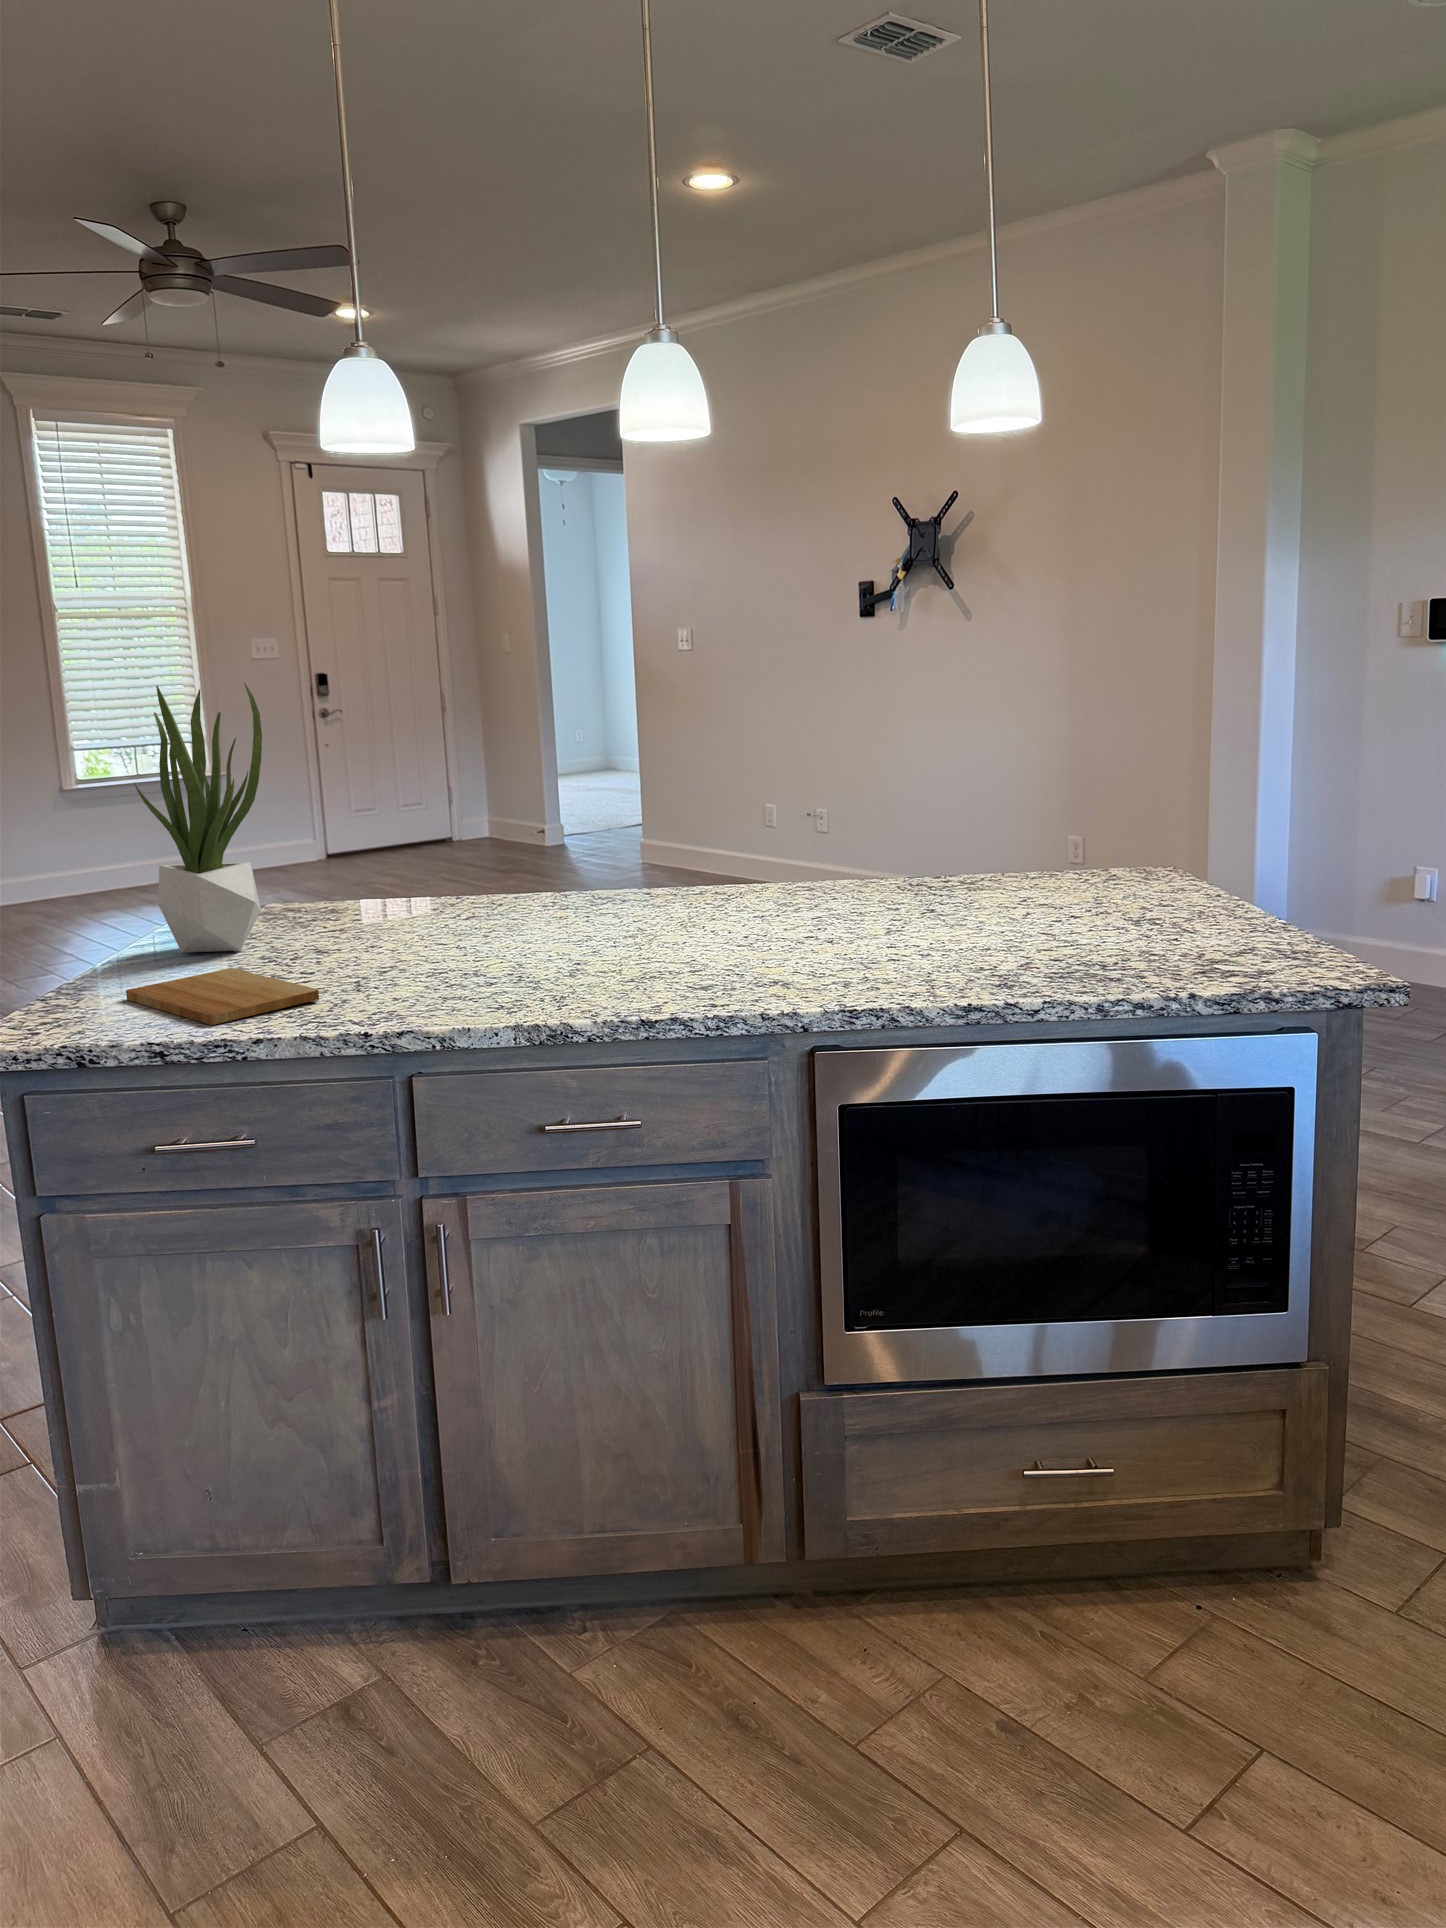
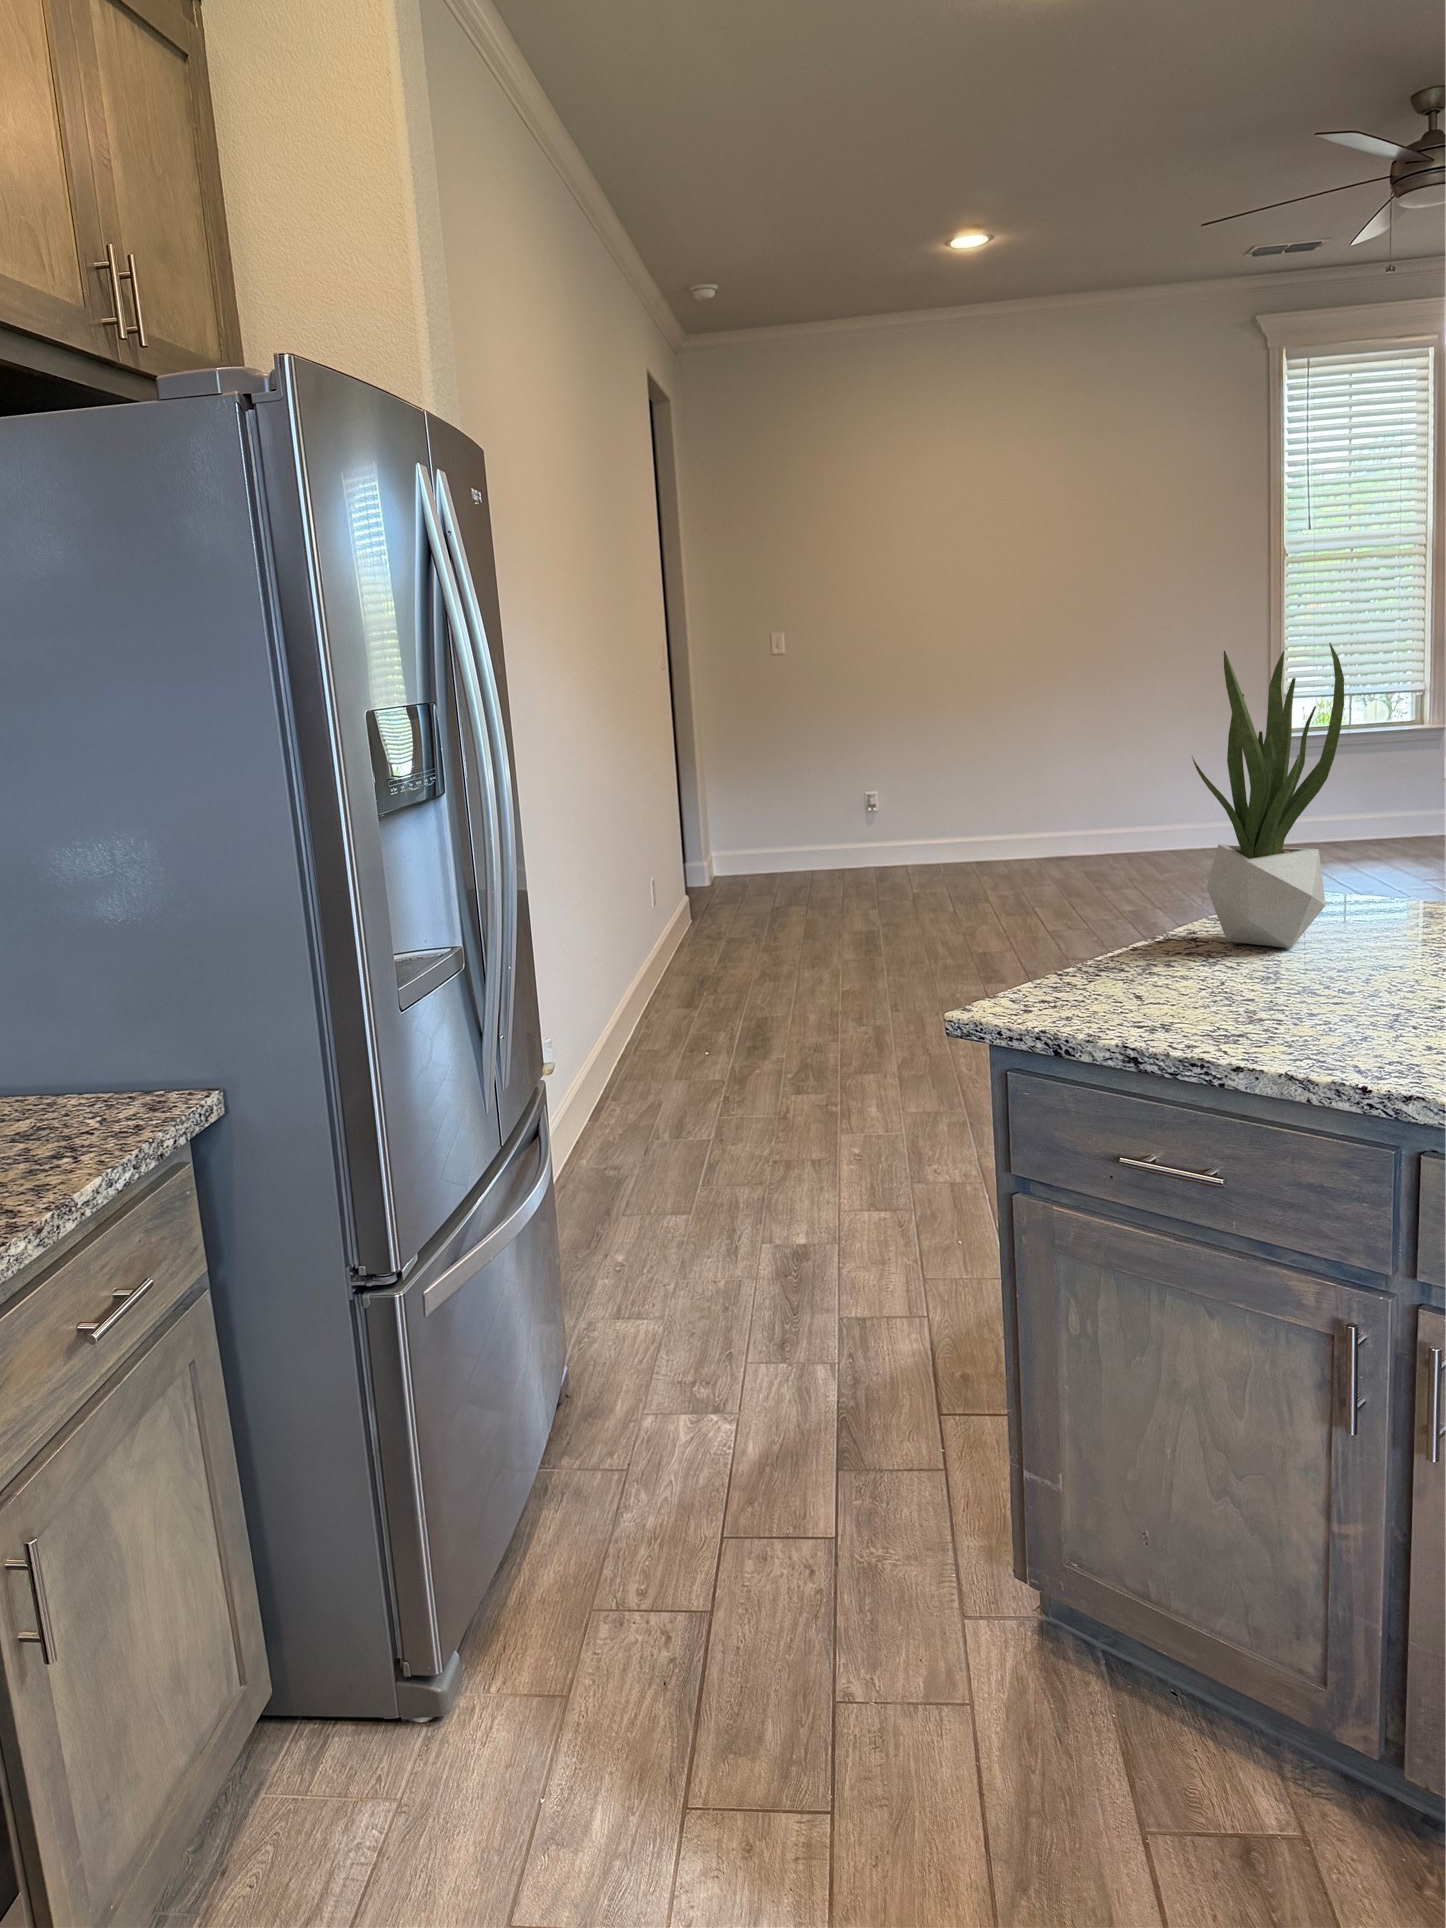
cutting board: present [126,968,319,1025] -> none [1137,971,1336,1038]

